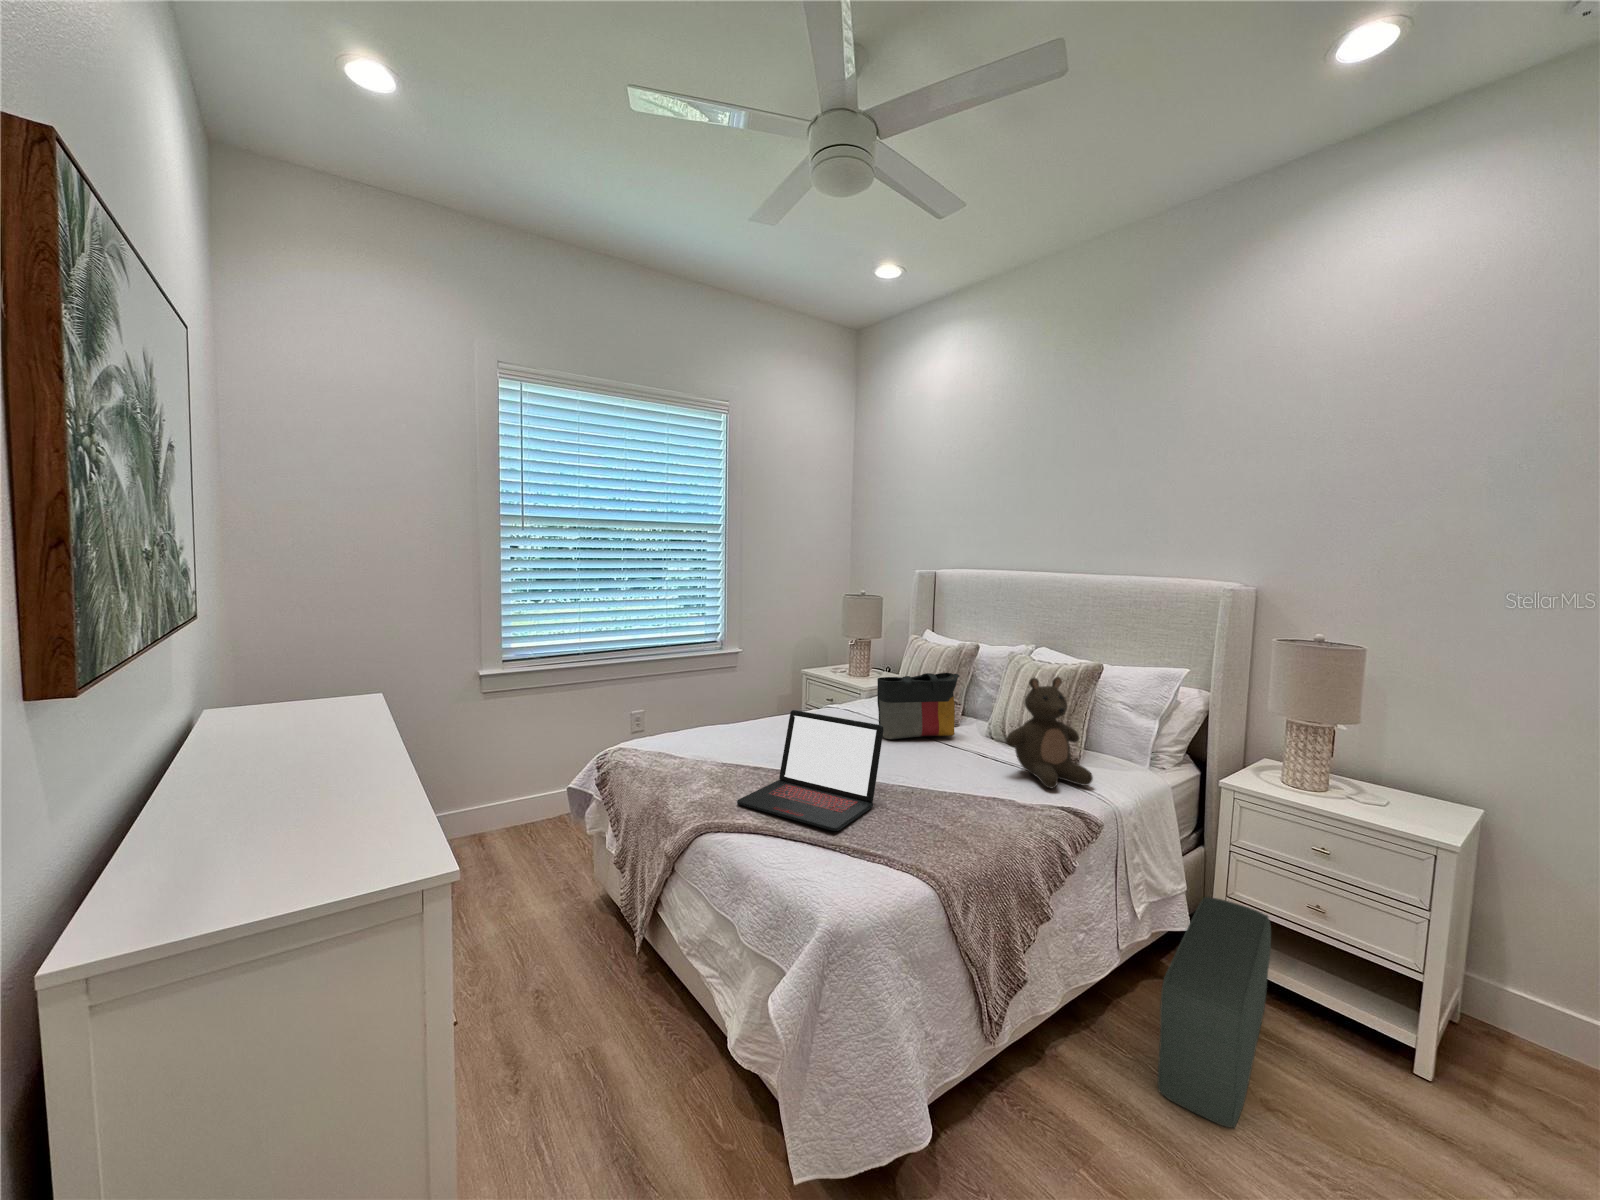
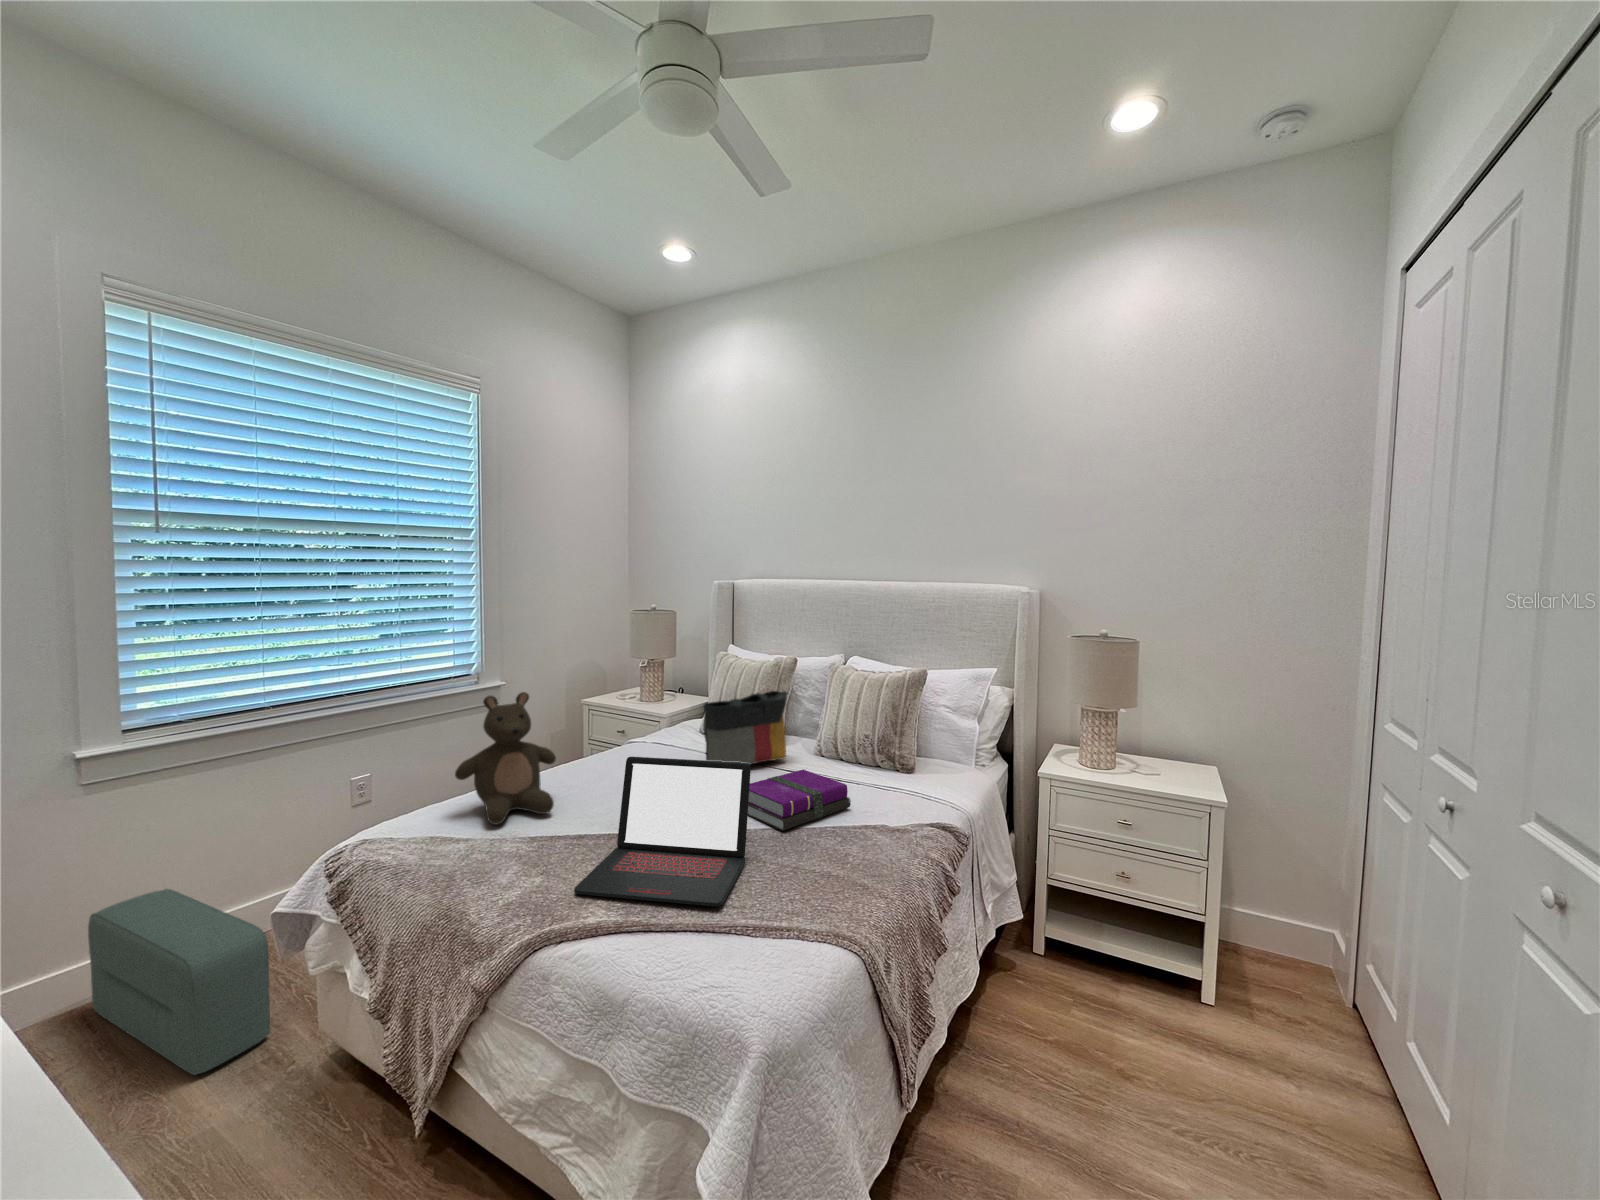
stuffed bear: present [1006,677,1093,788] -> present [455,692,556,825]
notebook: none [888,744,992,790] -> present [748,770,851,831]
pouf: present [1158,897,1271,1128] -> present [88,889,270,1075]

